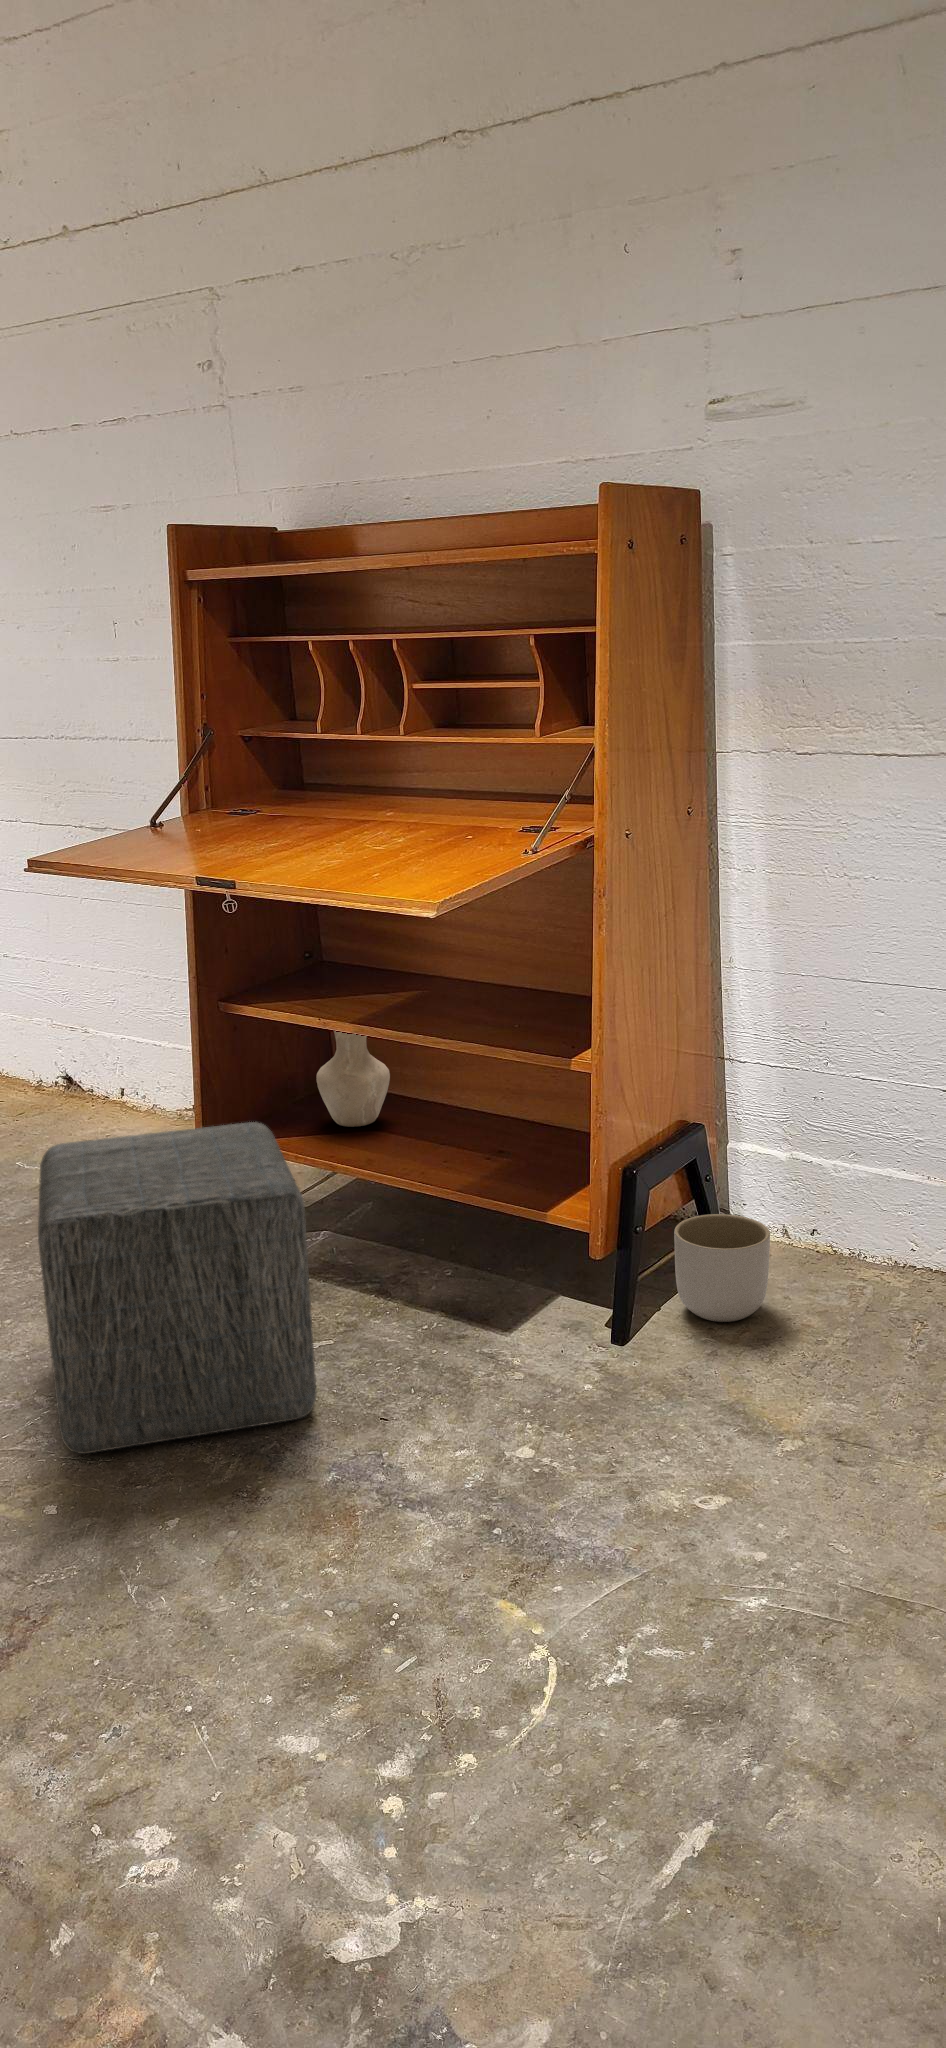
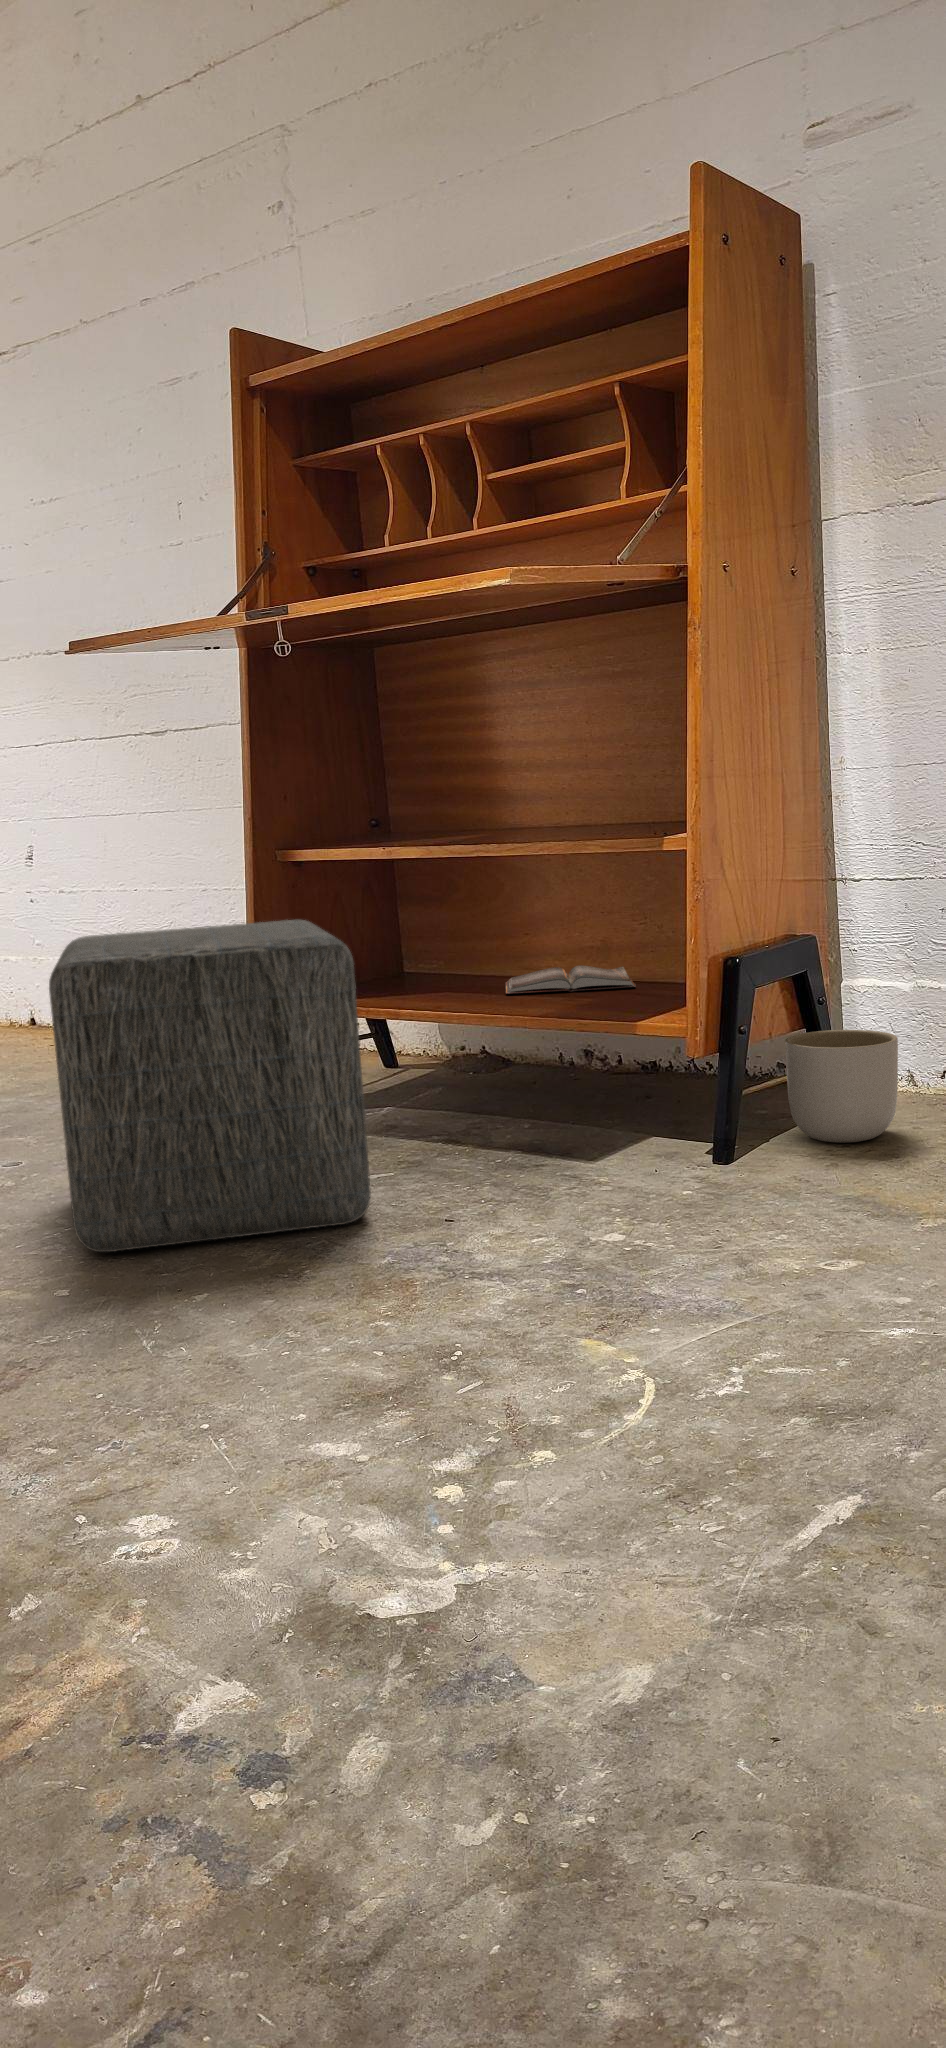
vase: present [316,1031,390,1127] -> none [377,863,458,986]
hardback book: none [432,1116,547,1154] -> present [506,965,635,994]

